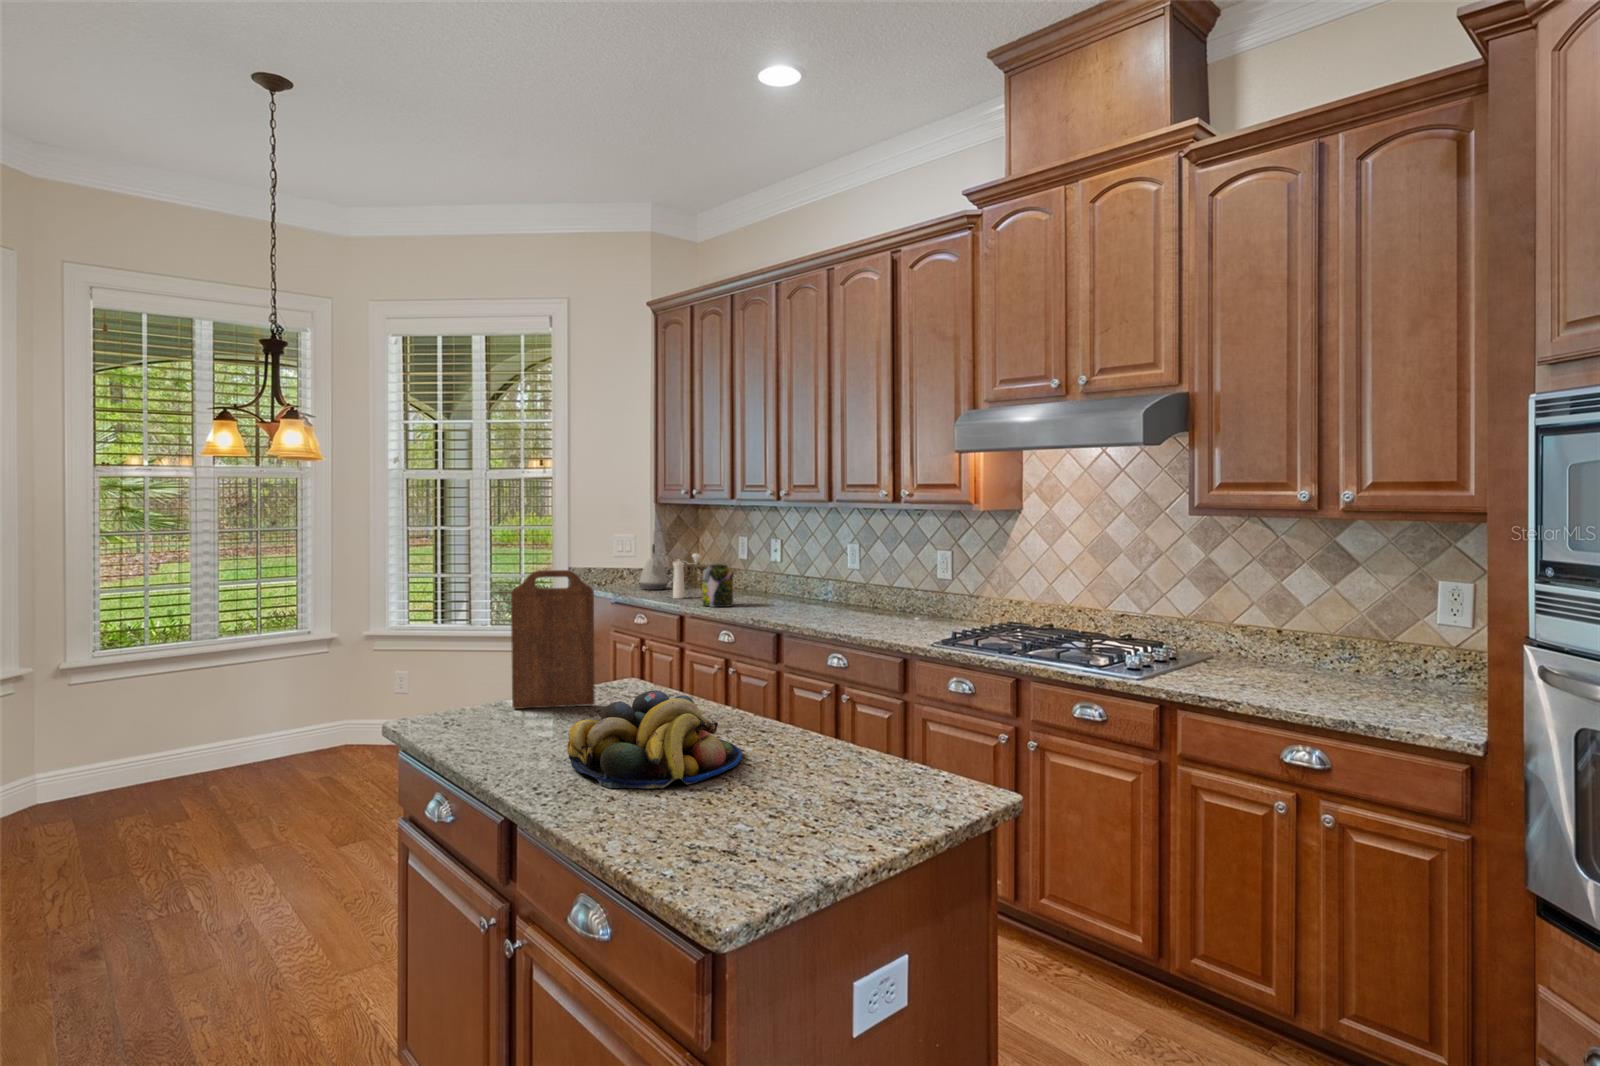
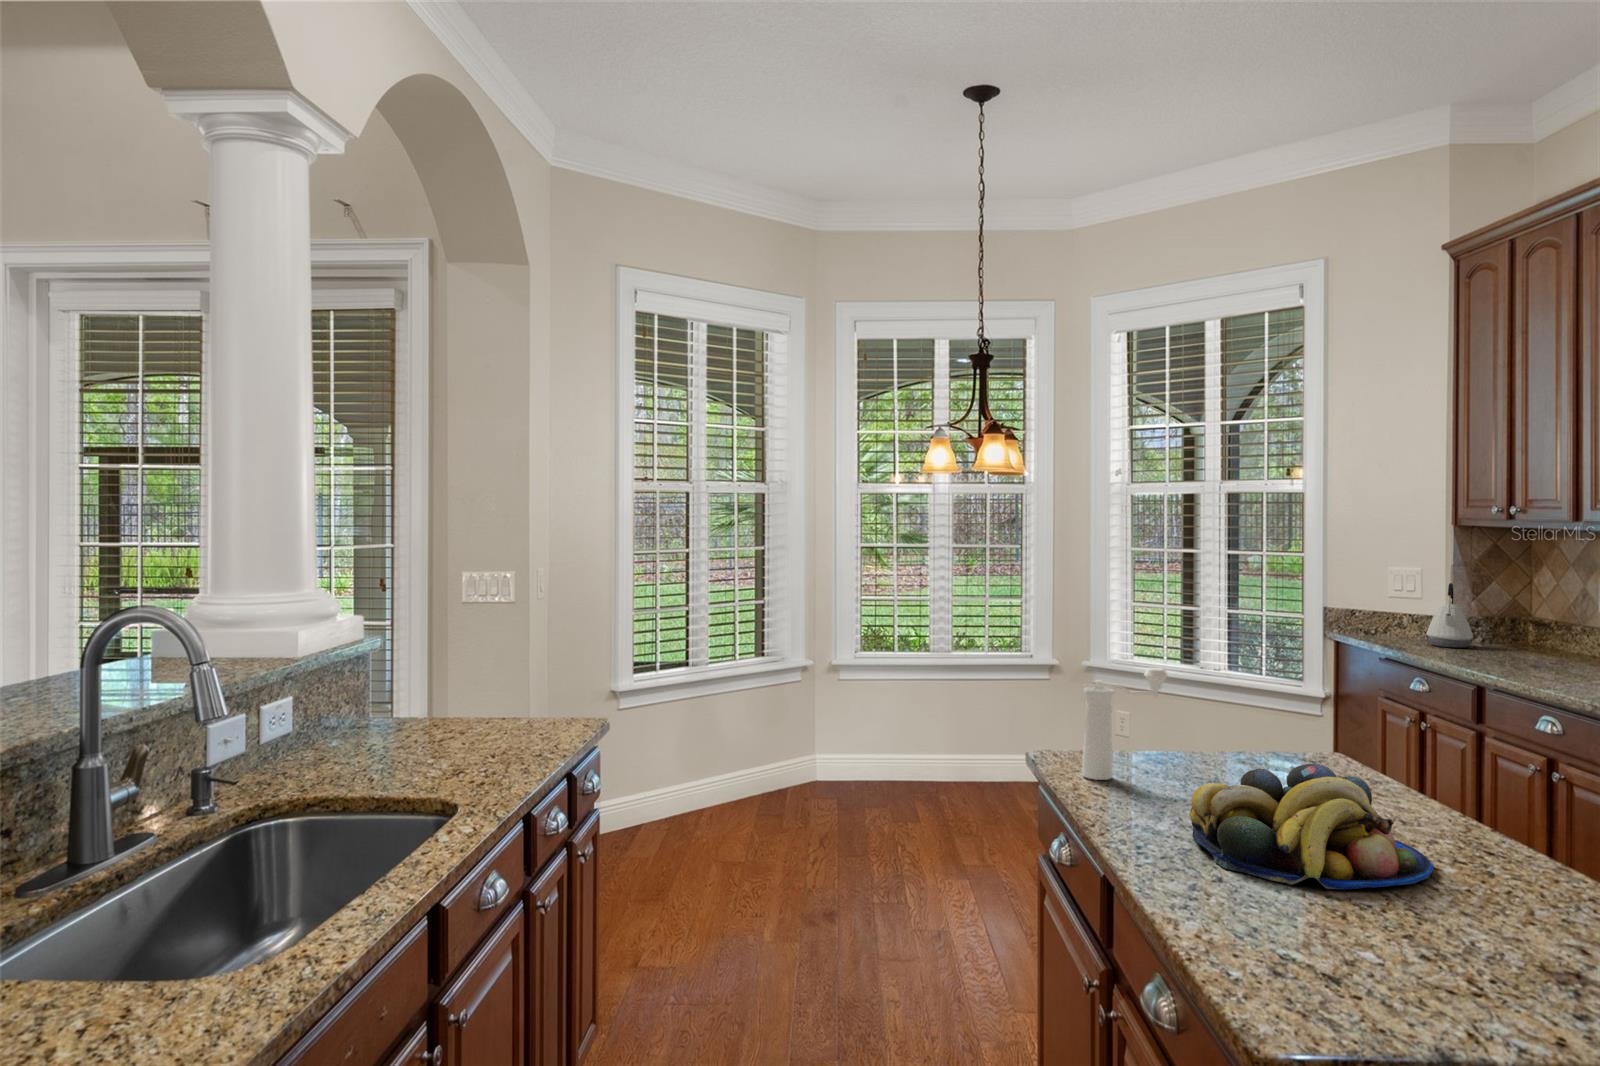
pepper mill: present [673,553,700,599] -> present [1082,668,1167,780]
jar: present [702,564,733,607] -> none [1513,617,1568,681]
cutting board: present [511,570,595,709] -> none [1166,601,1272,774]

